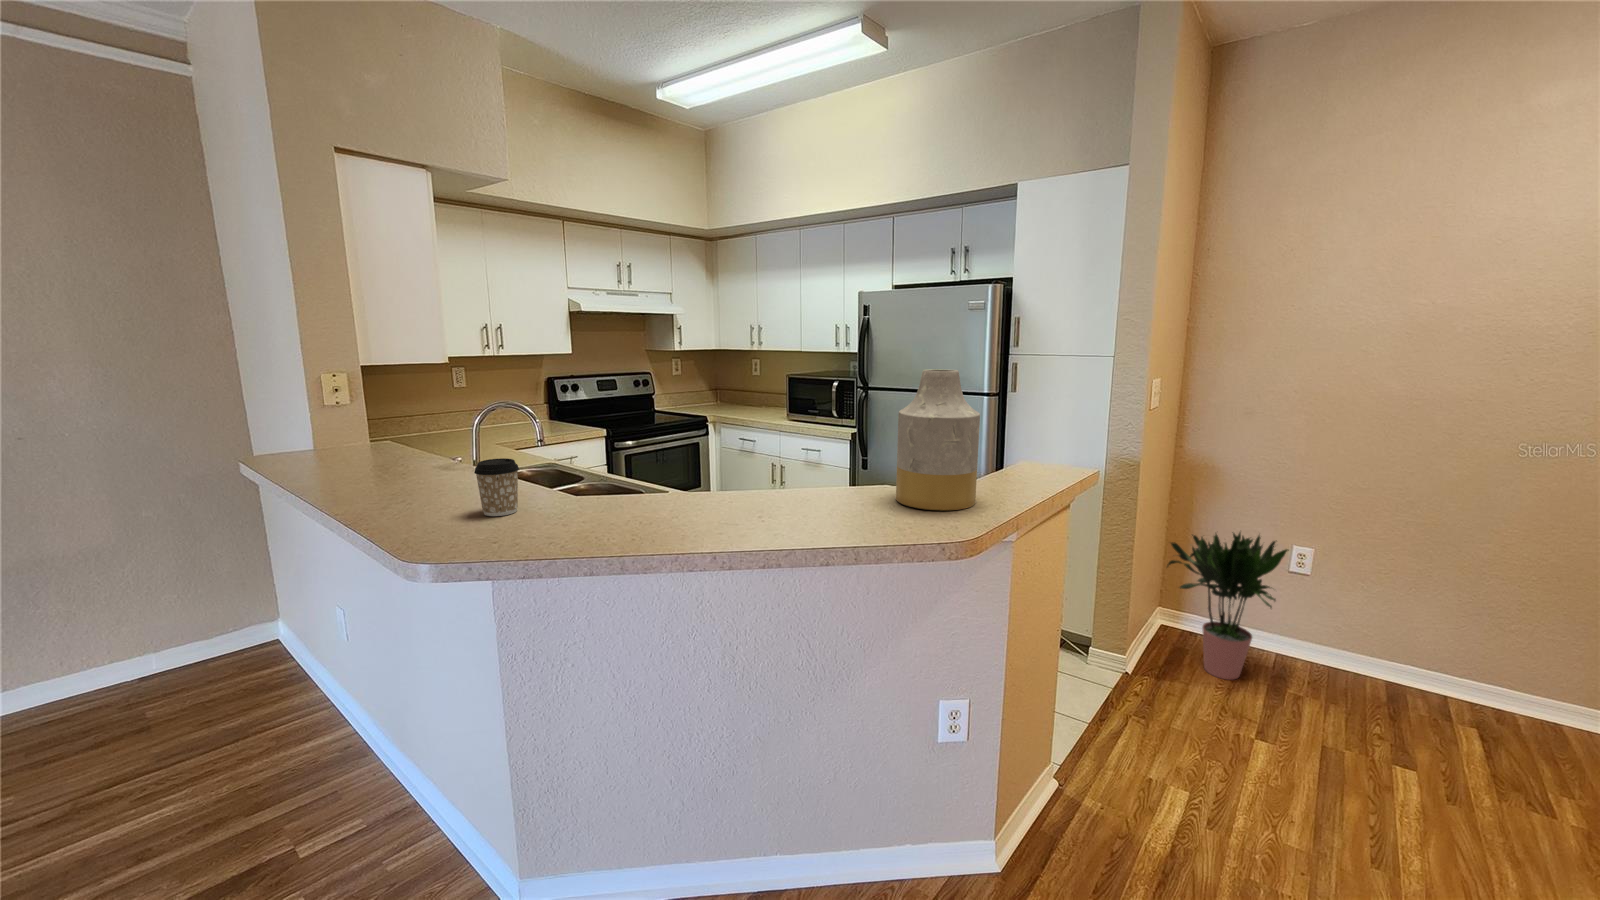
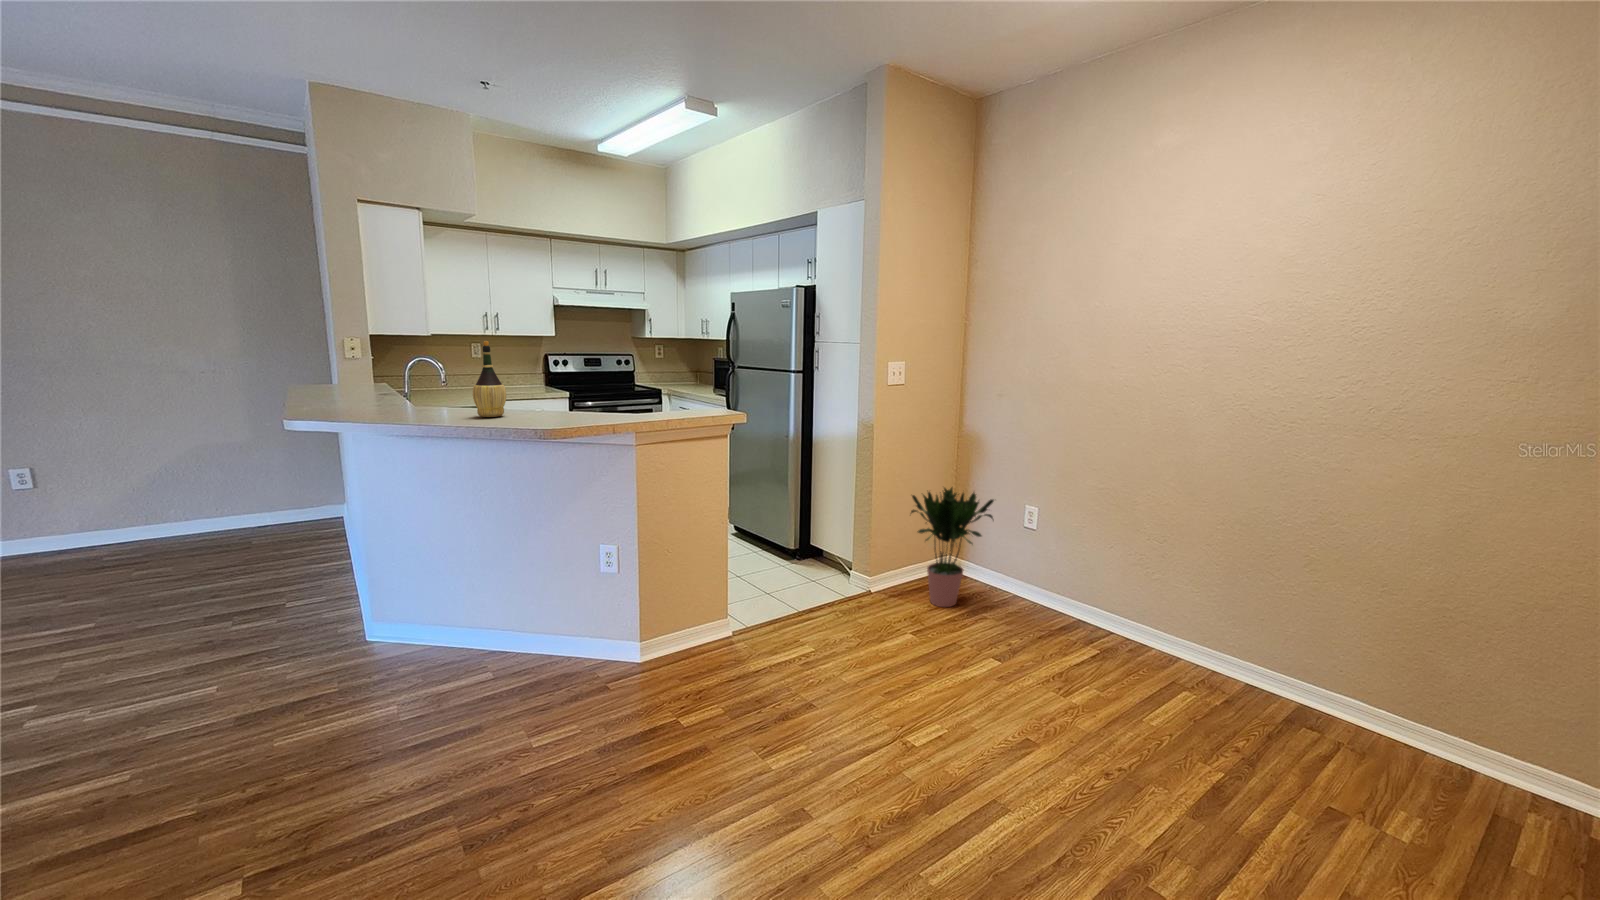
vase: present [896,369,980,511] -> none [551,339,604,423]
wine bottle: none [743,376,794,507] -> present [473,341,506,417]
coffee cup: present [474,458,519,516] -> none [346,383,373,414]

